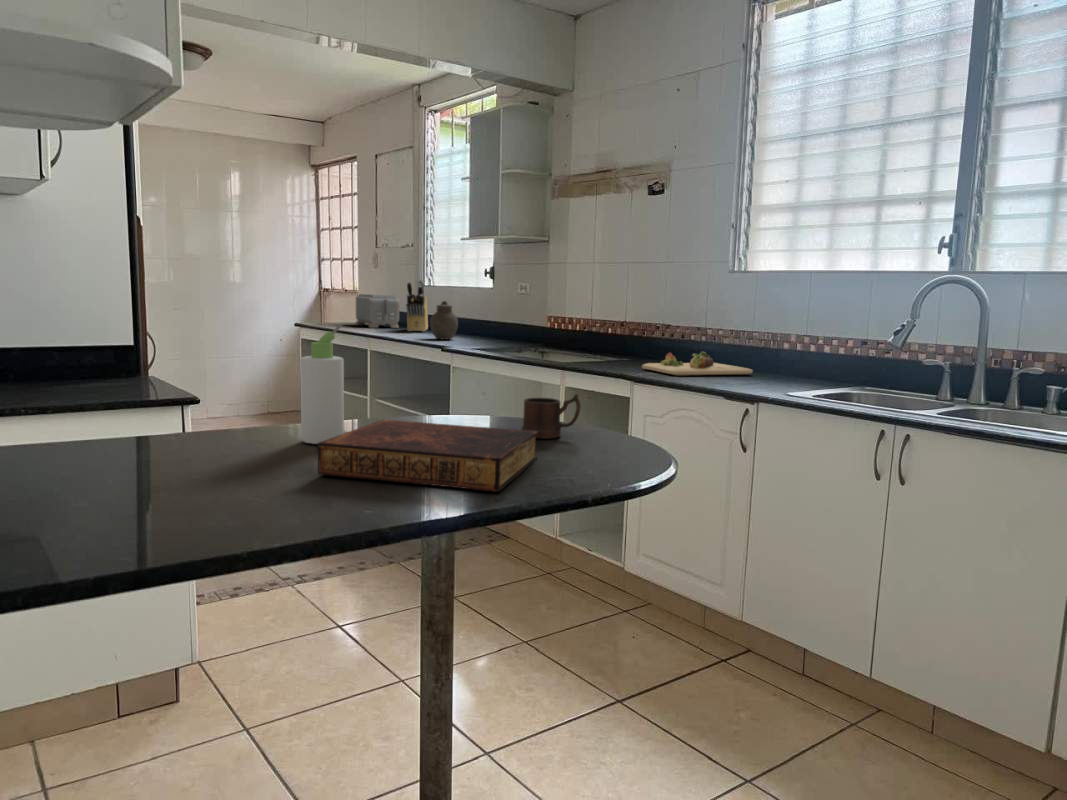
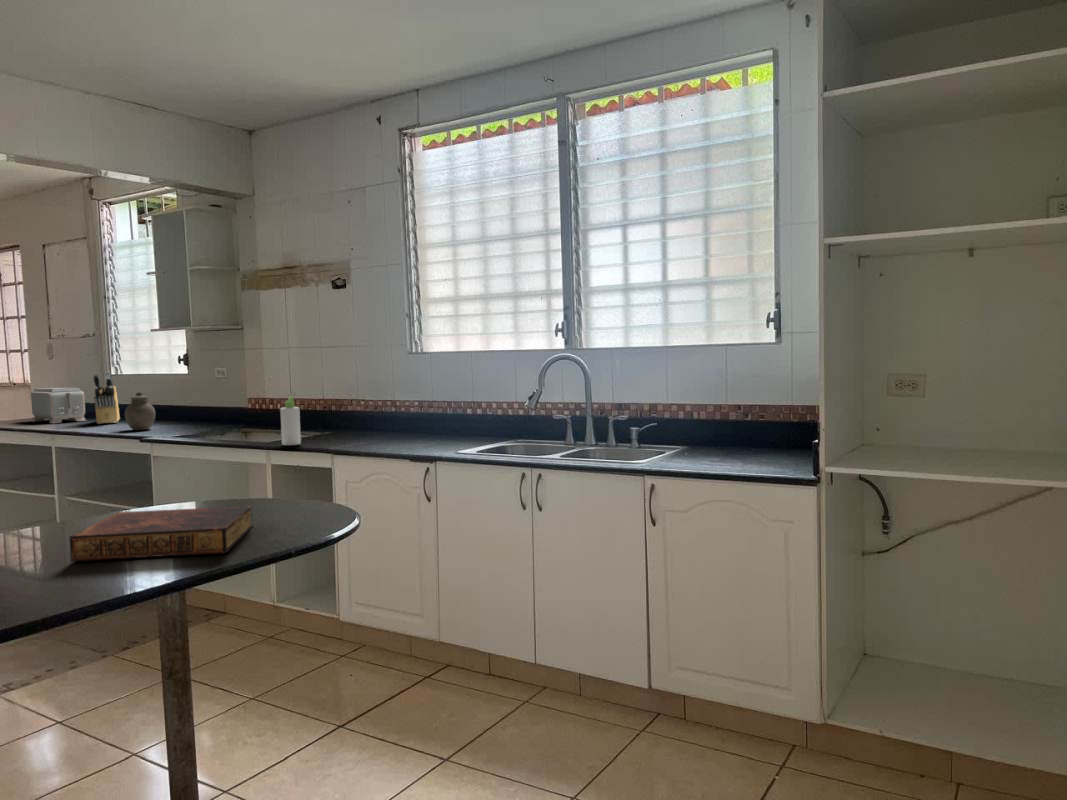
bottle: present [300,324,344,444] -> present [280,394,301,445]
cutting board: present [642,352,752,376] -> none [340,423,433,446]
mug: present [522,394,581,438] -> none [237,473,285,512]

